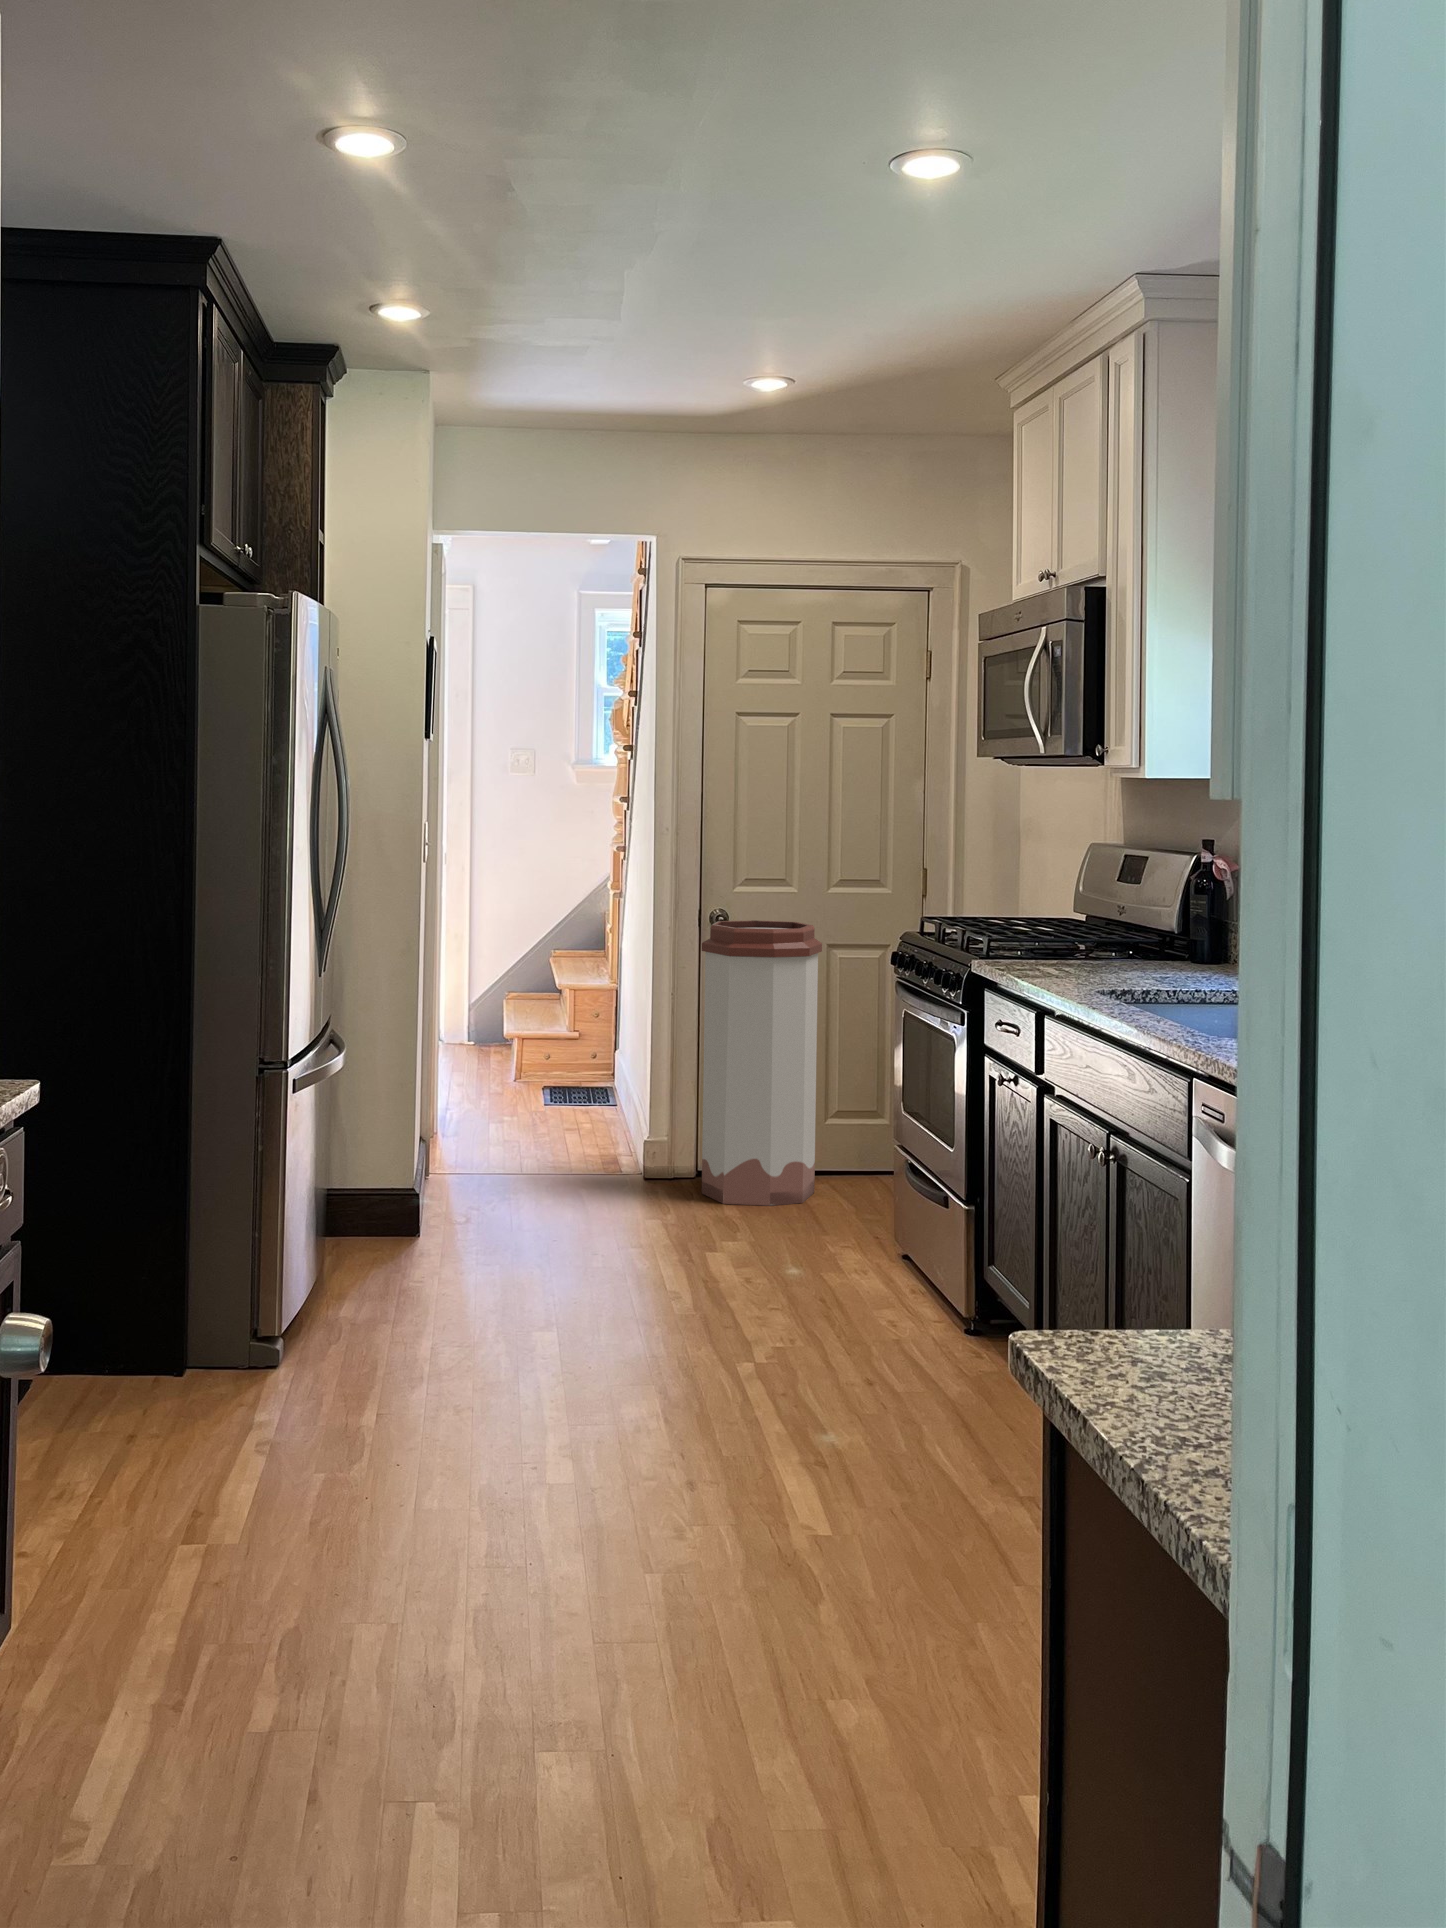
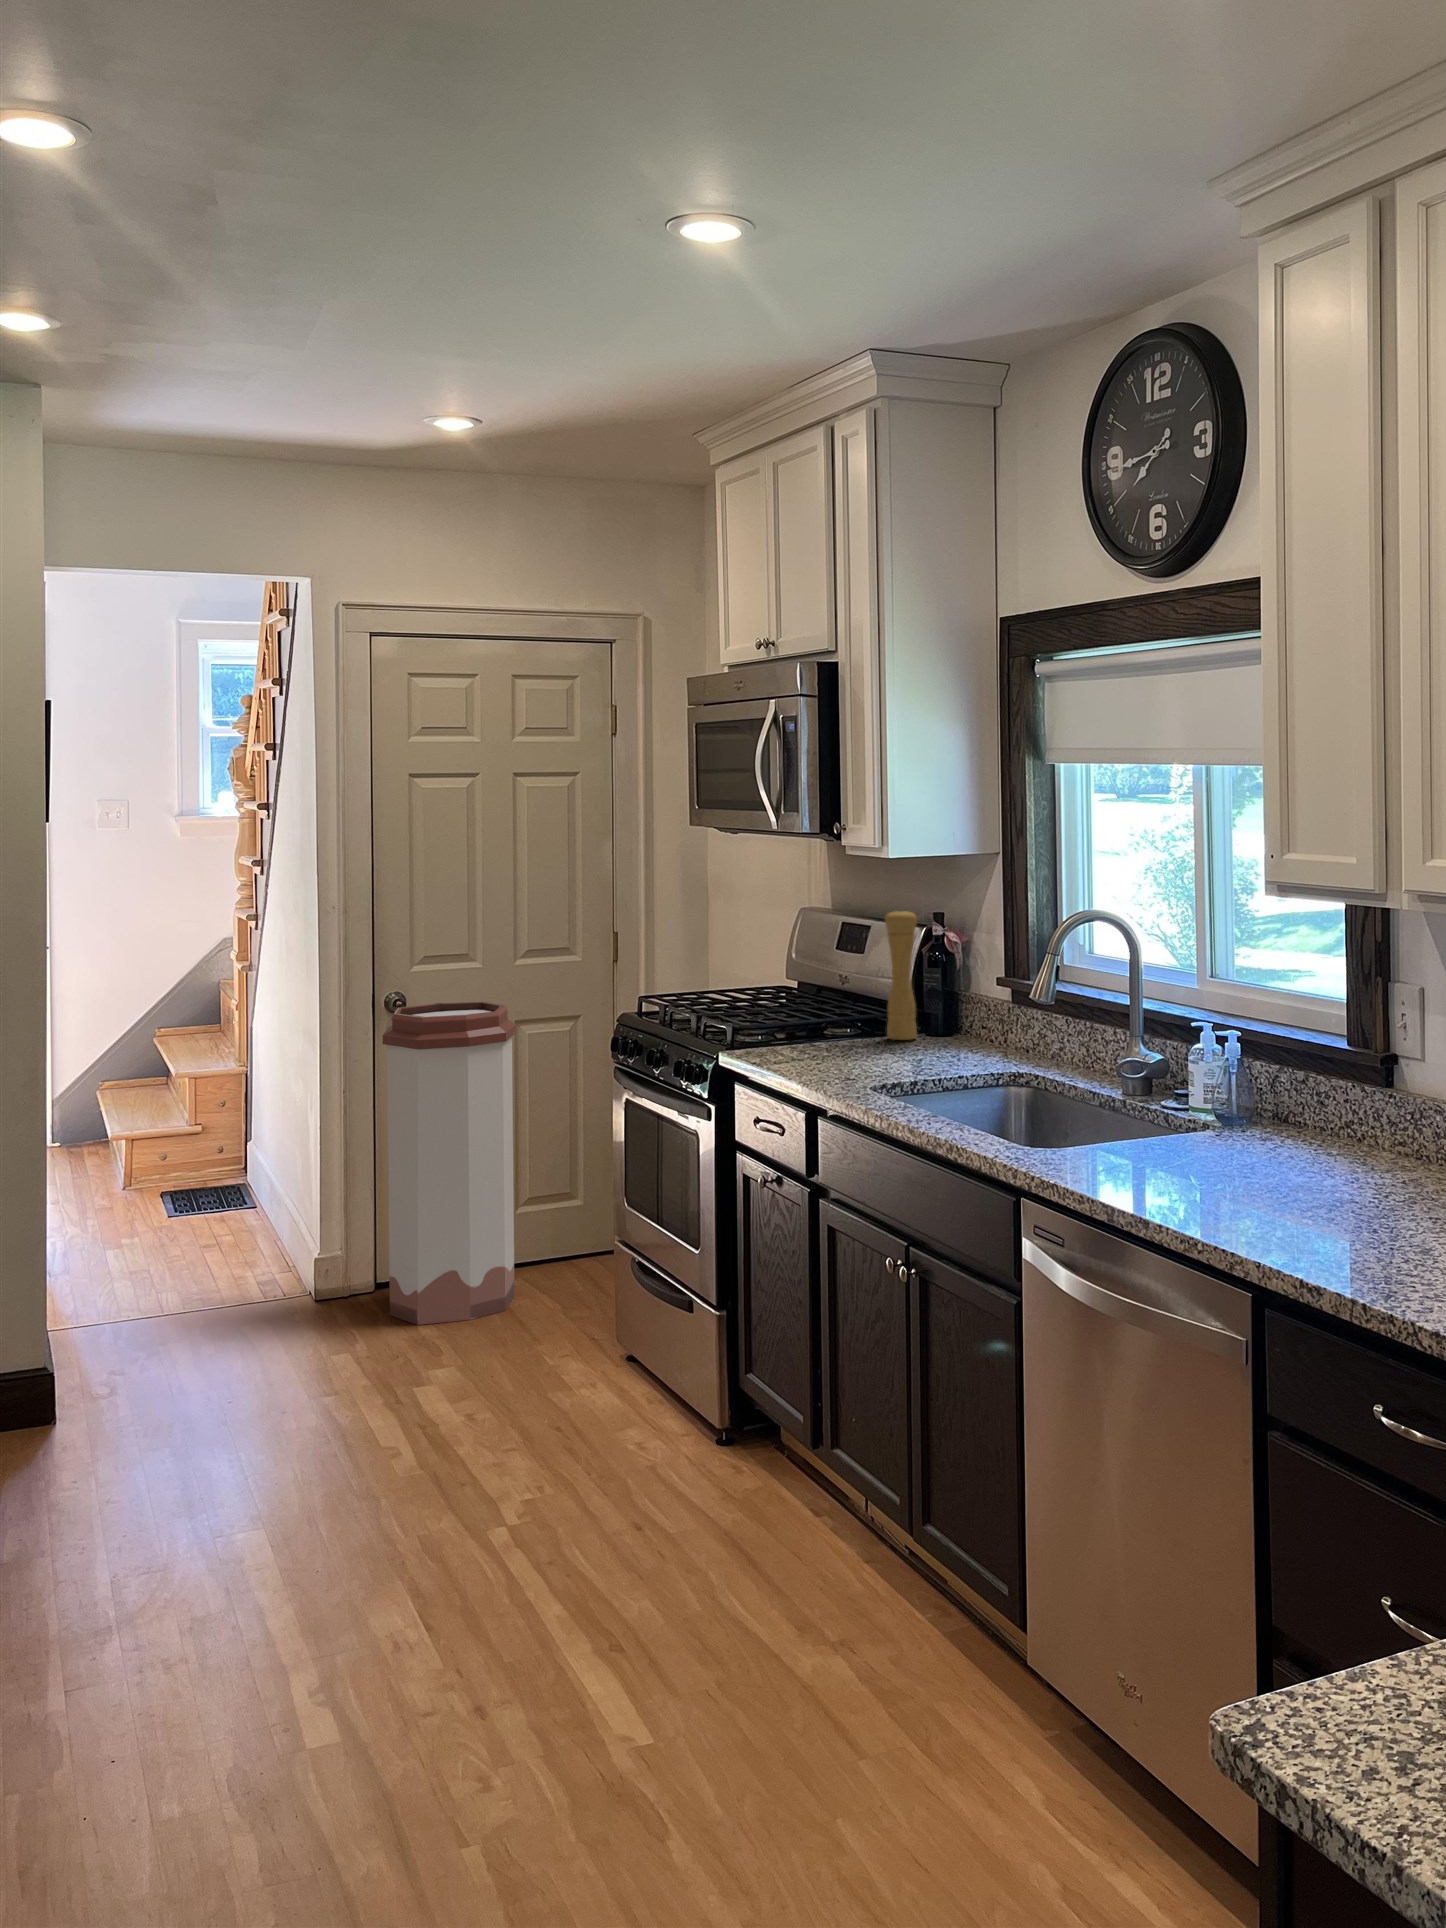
pepper mill: none [1146,833,1180,962] -> present [885,909,917,1040]

